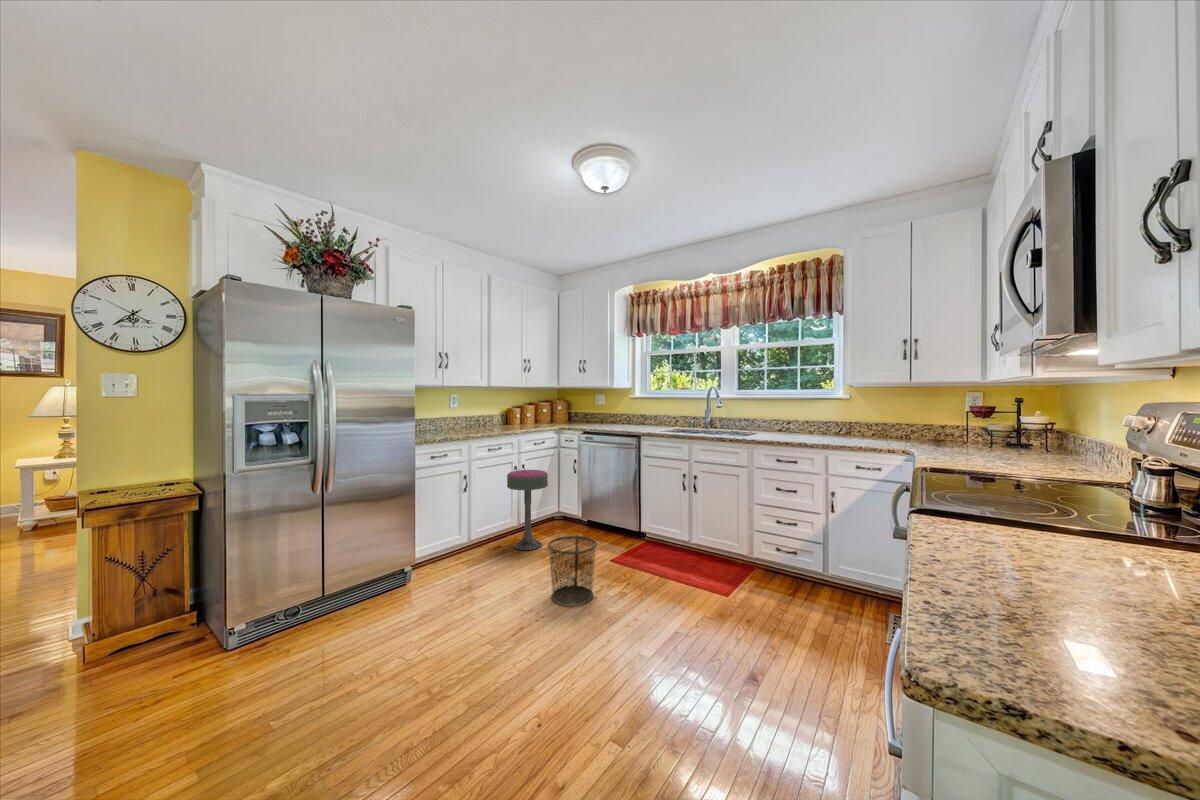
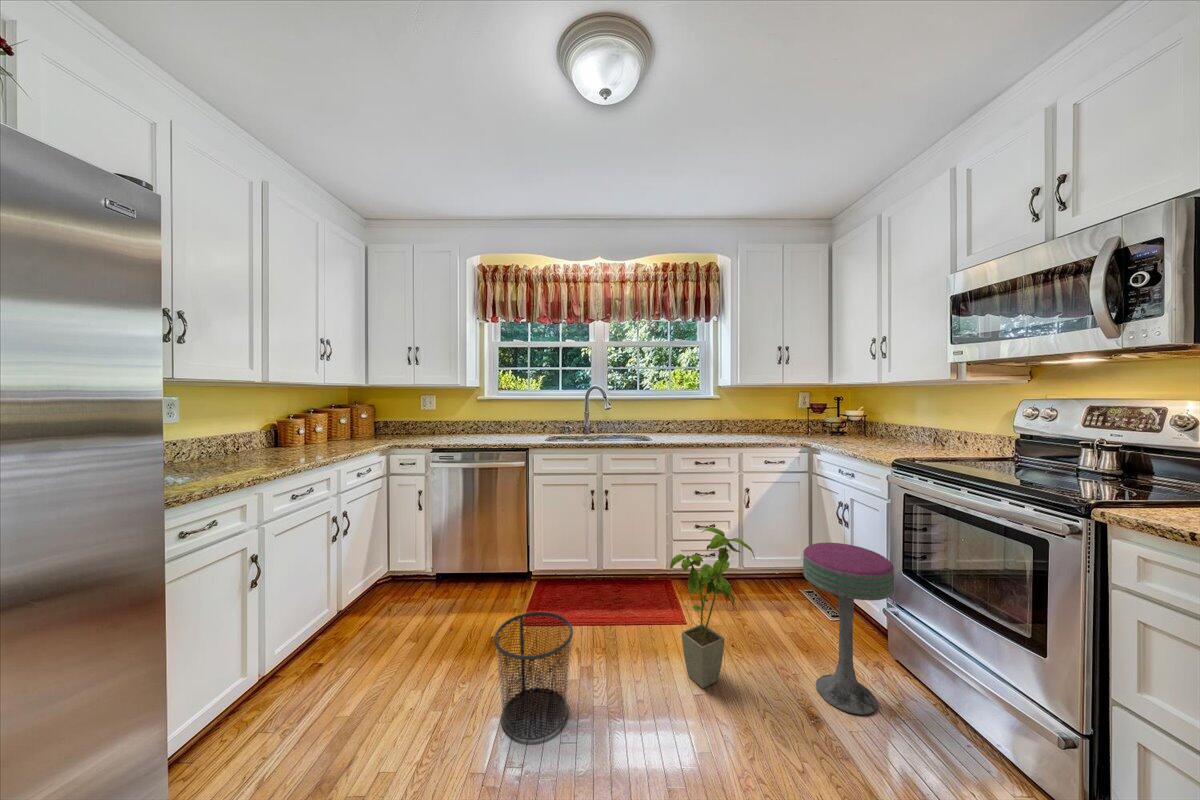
bar stool: present [507,470,548,550] -> present [803,543,894,715]
house plant: none [668,501,733,625] -> present [670,528,755,688]

